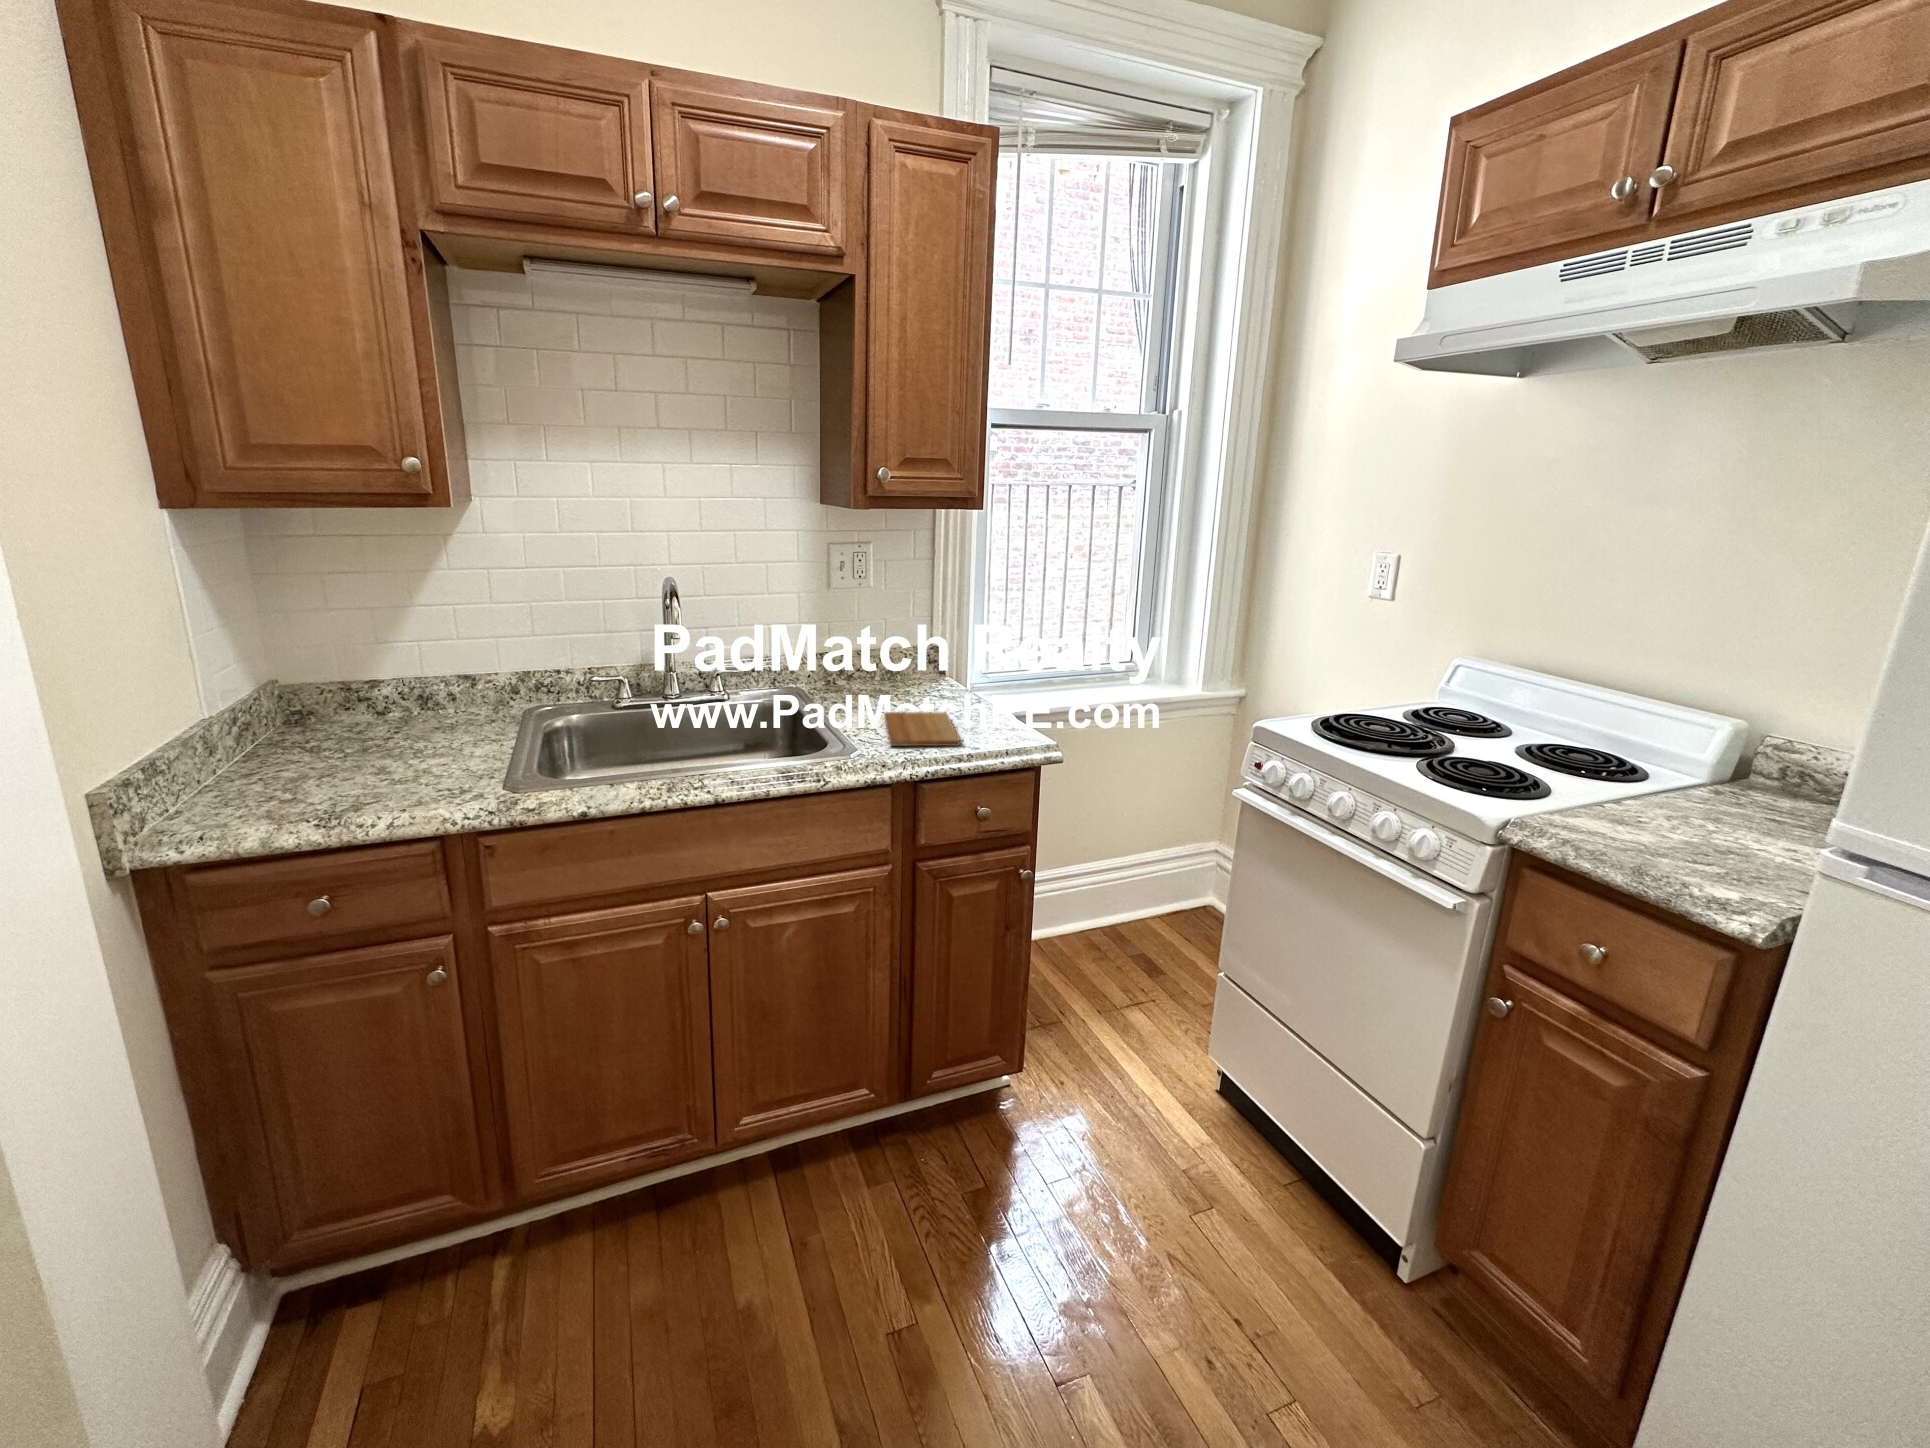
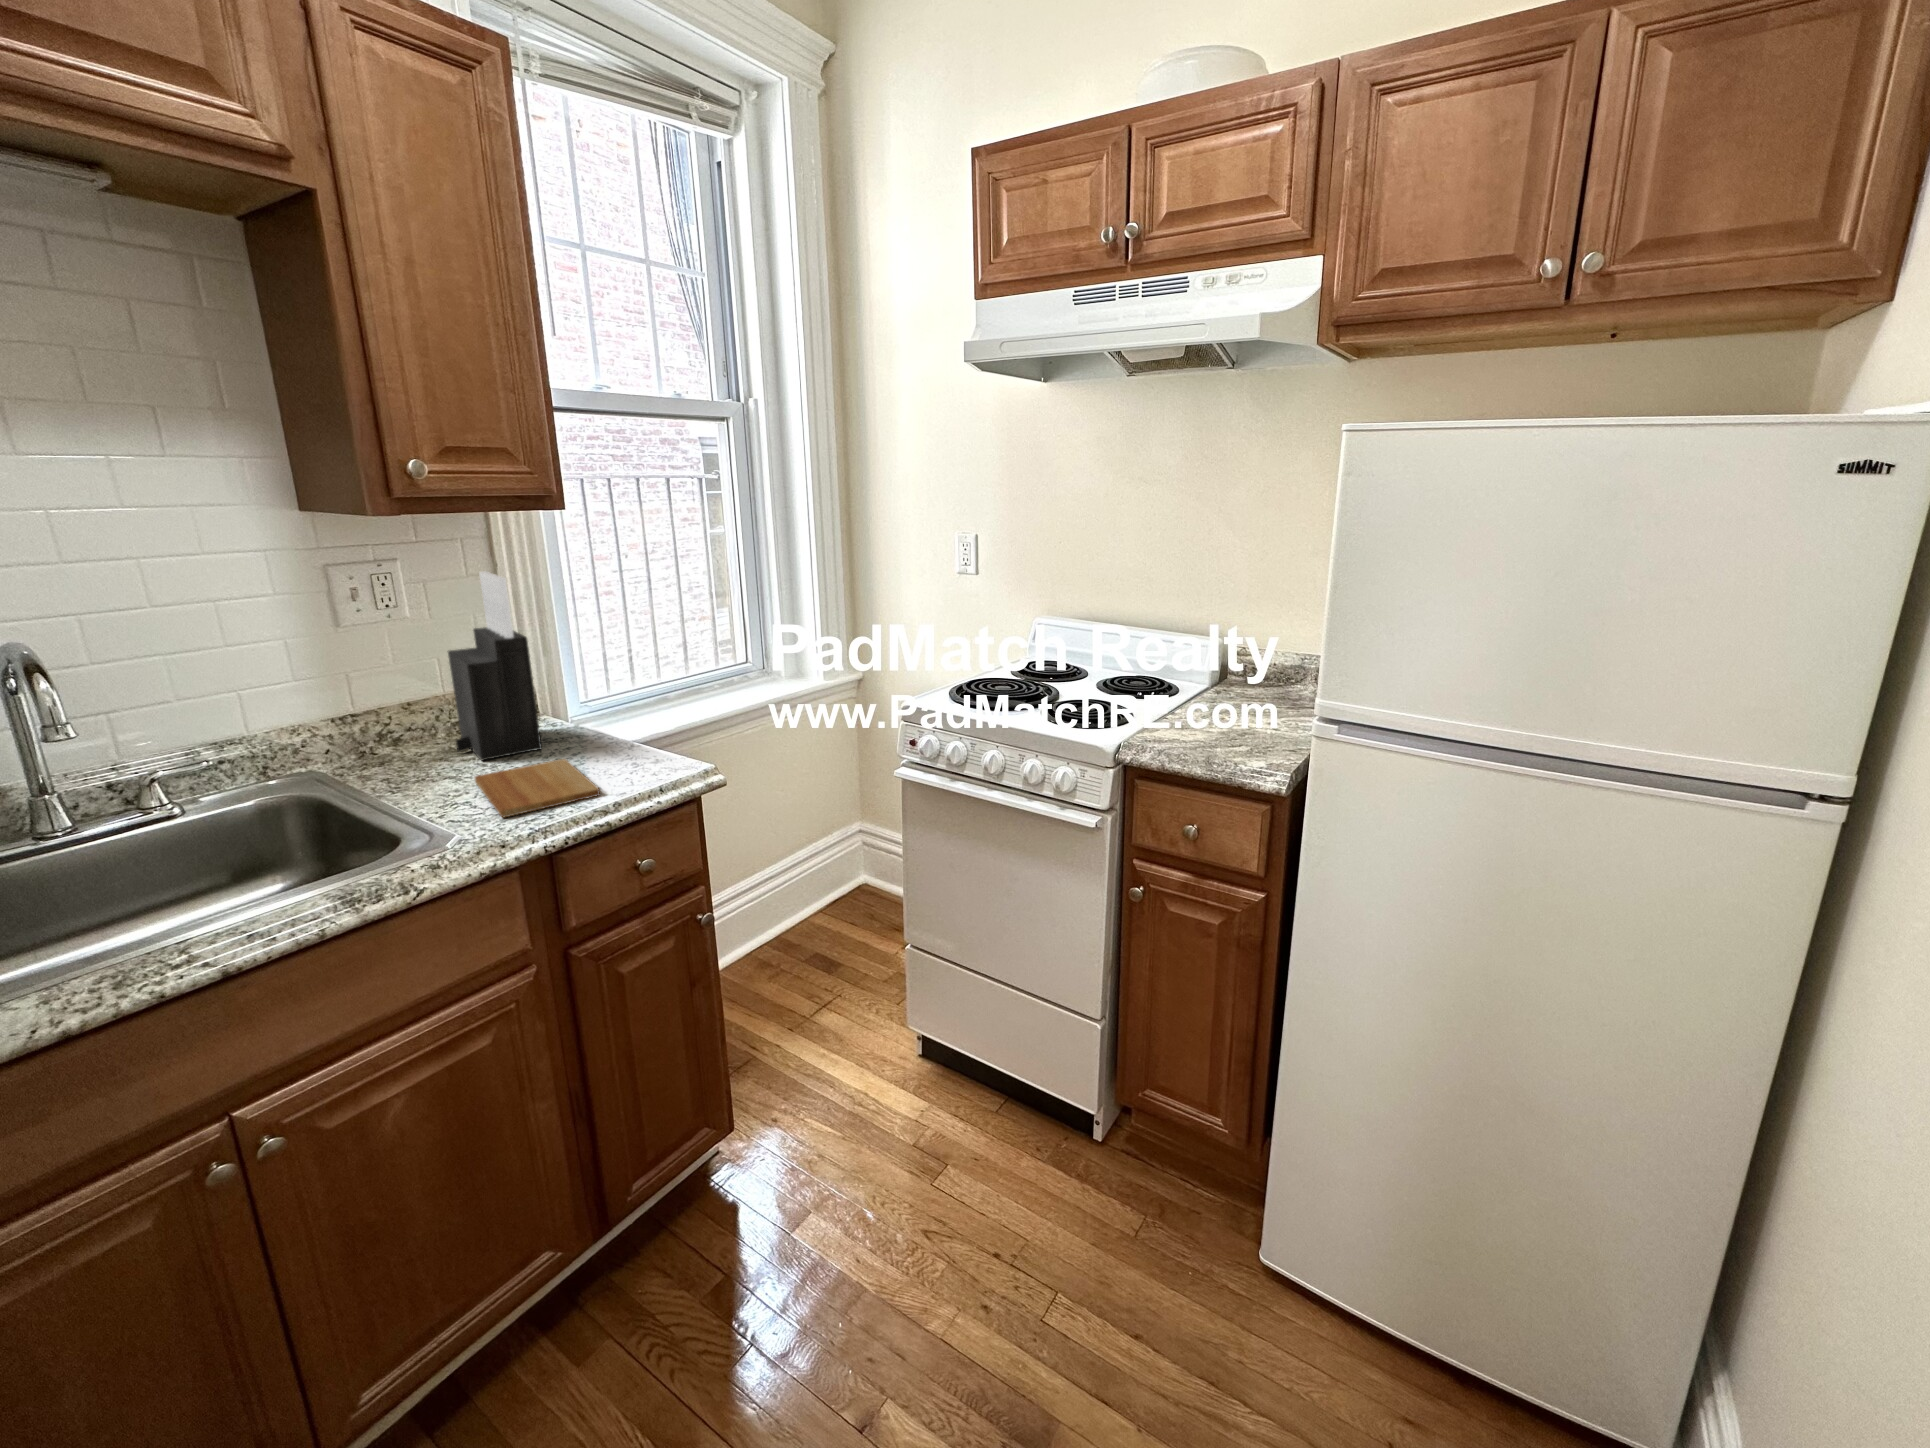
knife block: none [882,557,939,703] -> present [448,571,542,761]

